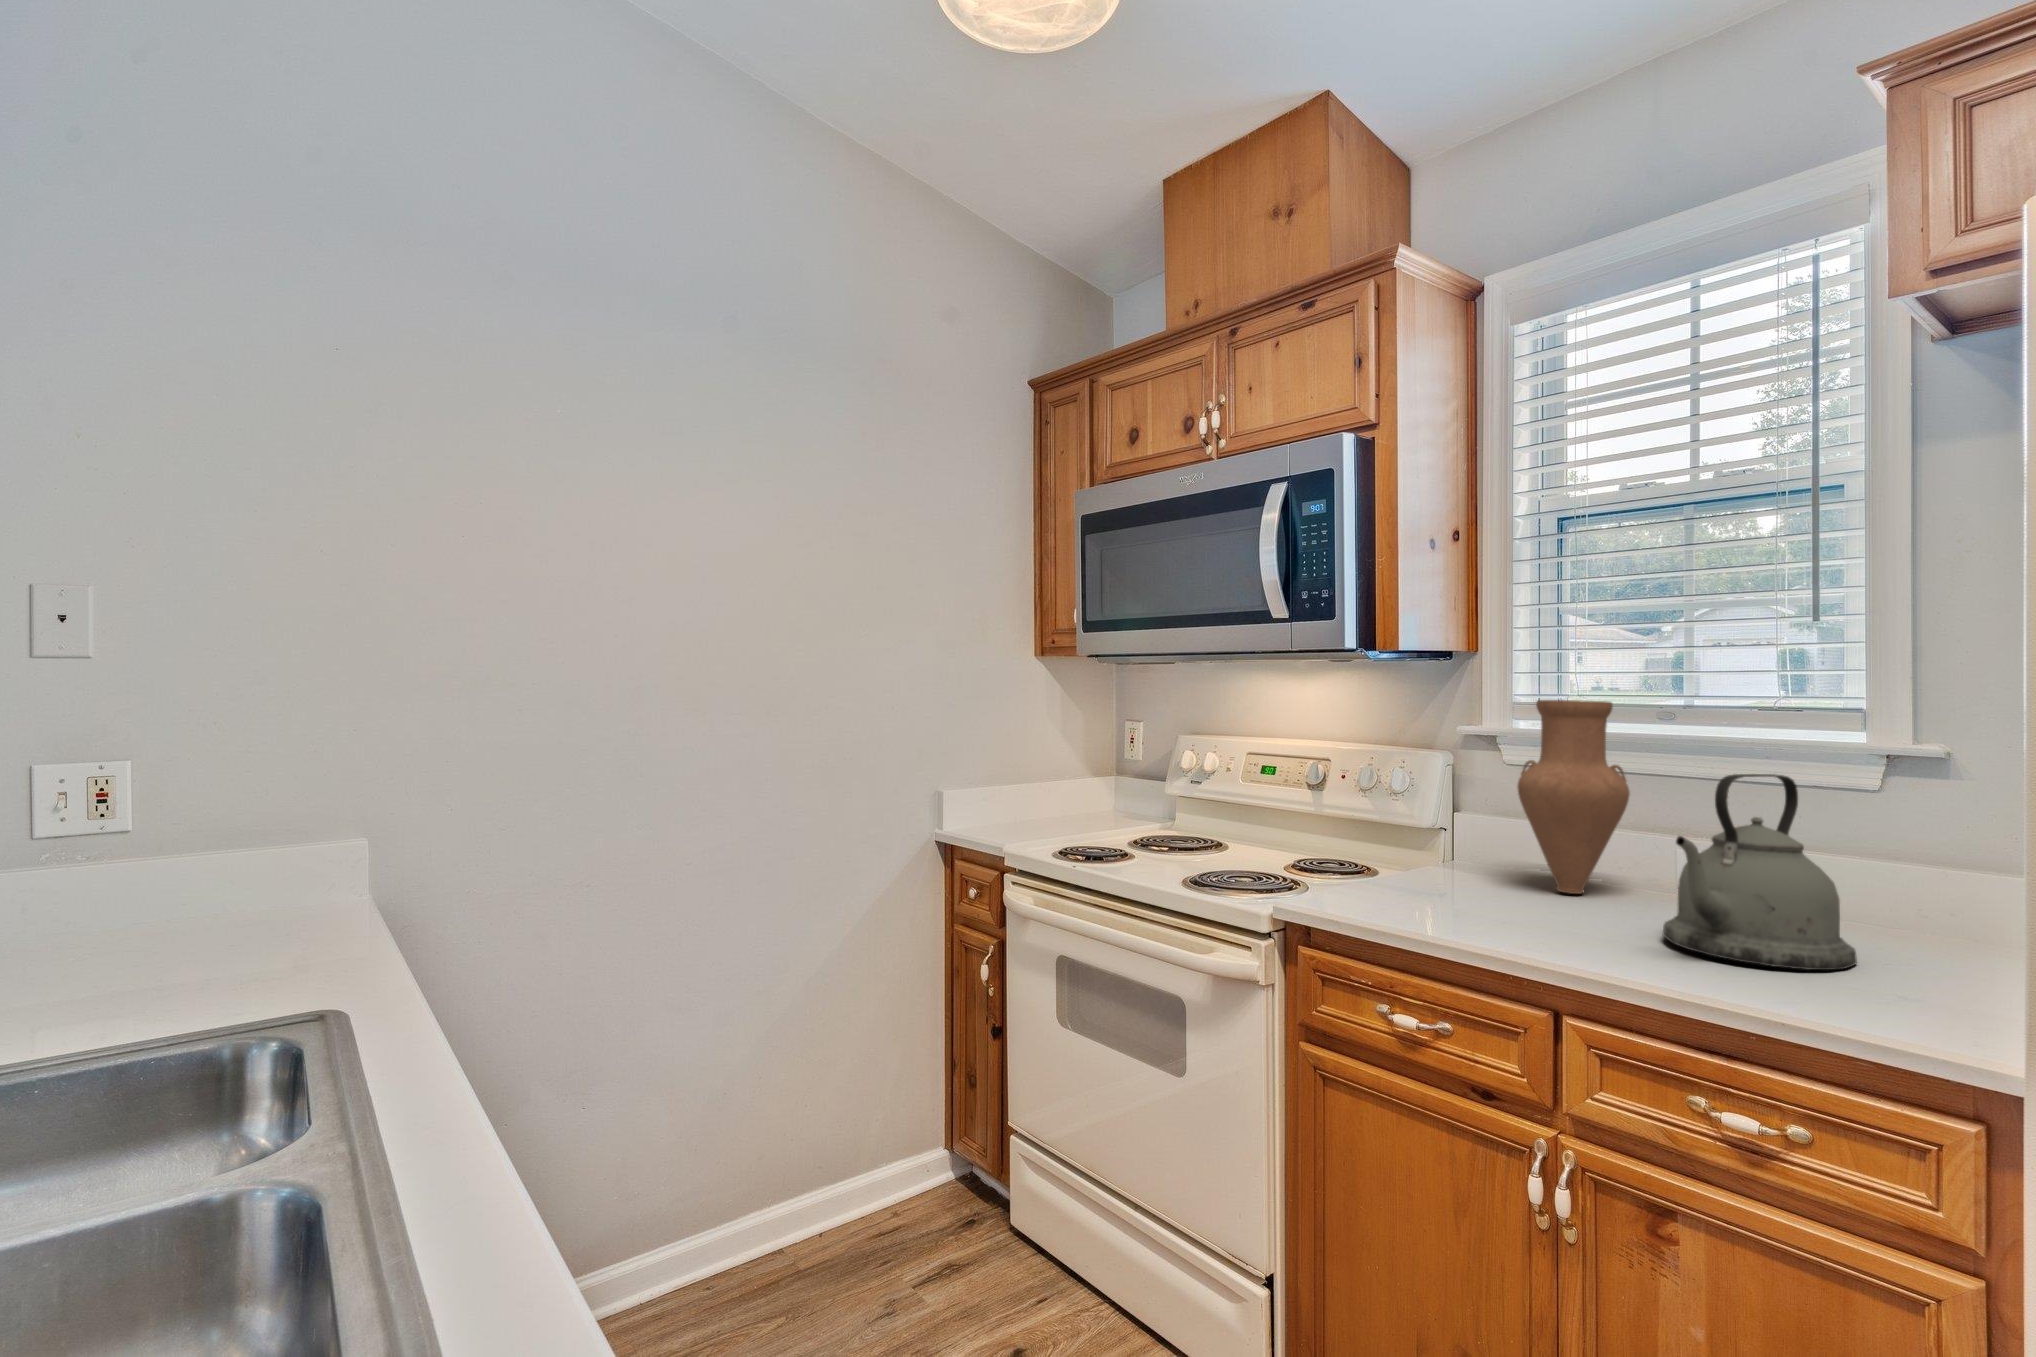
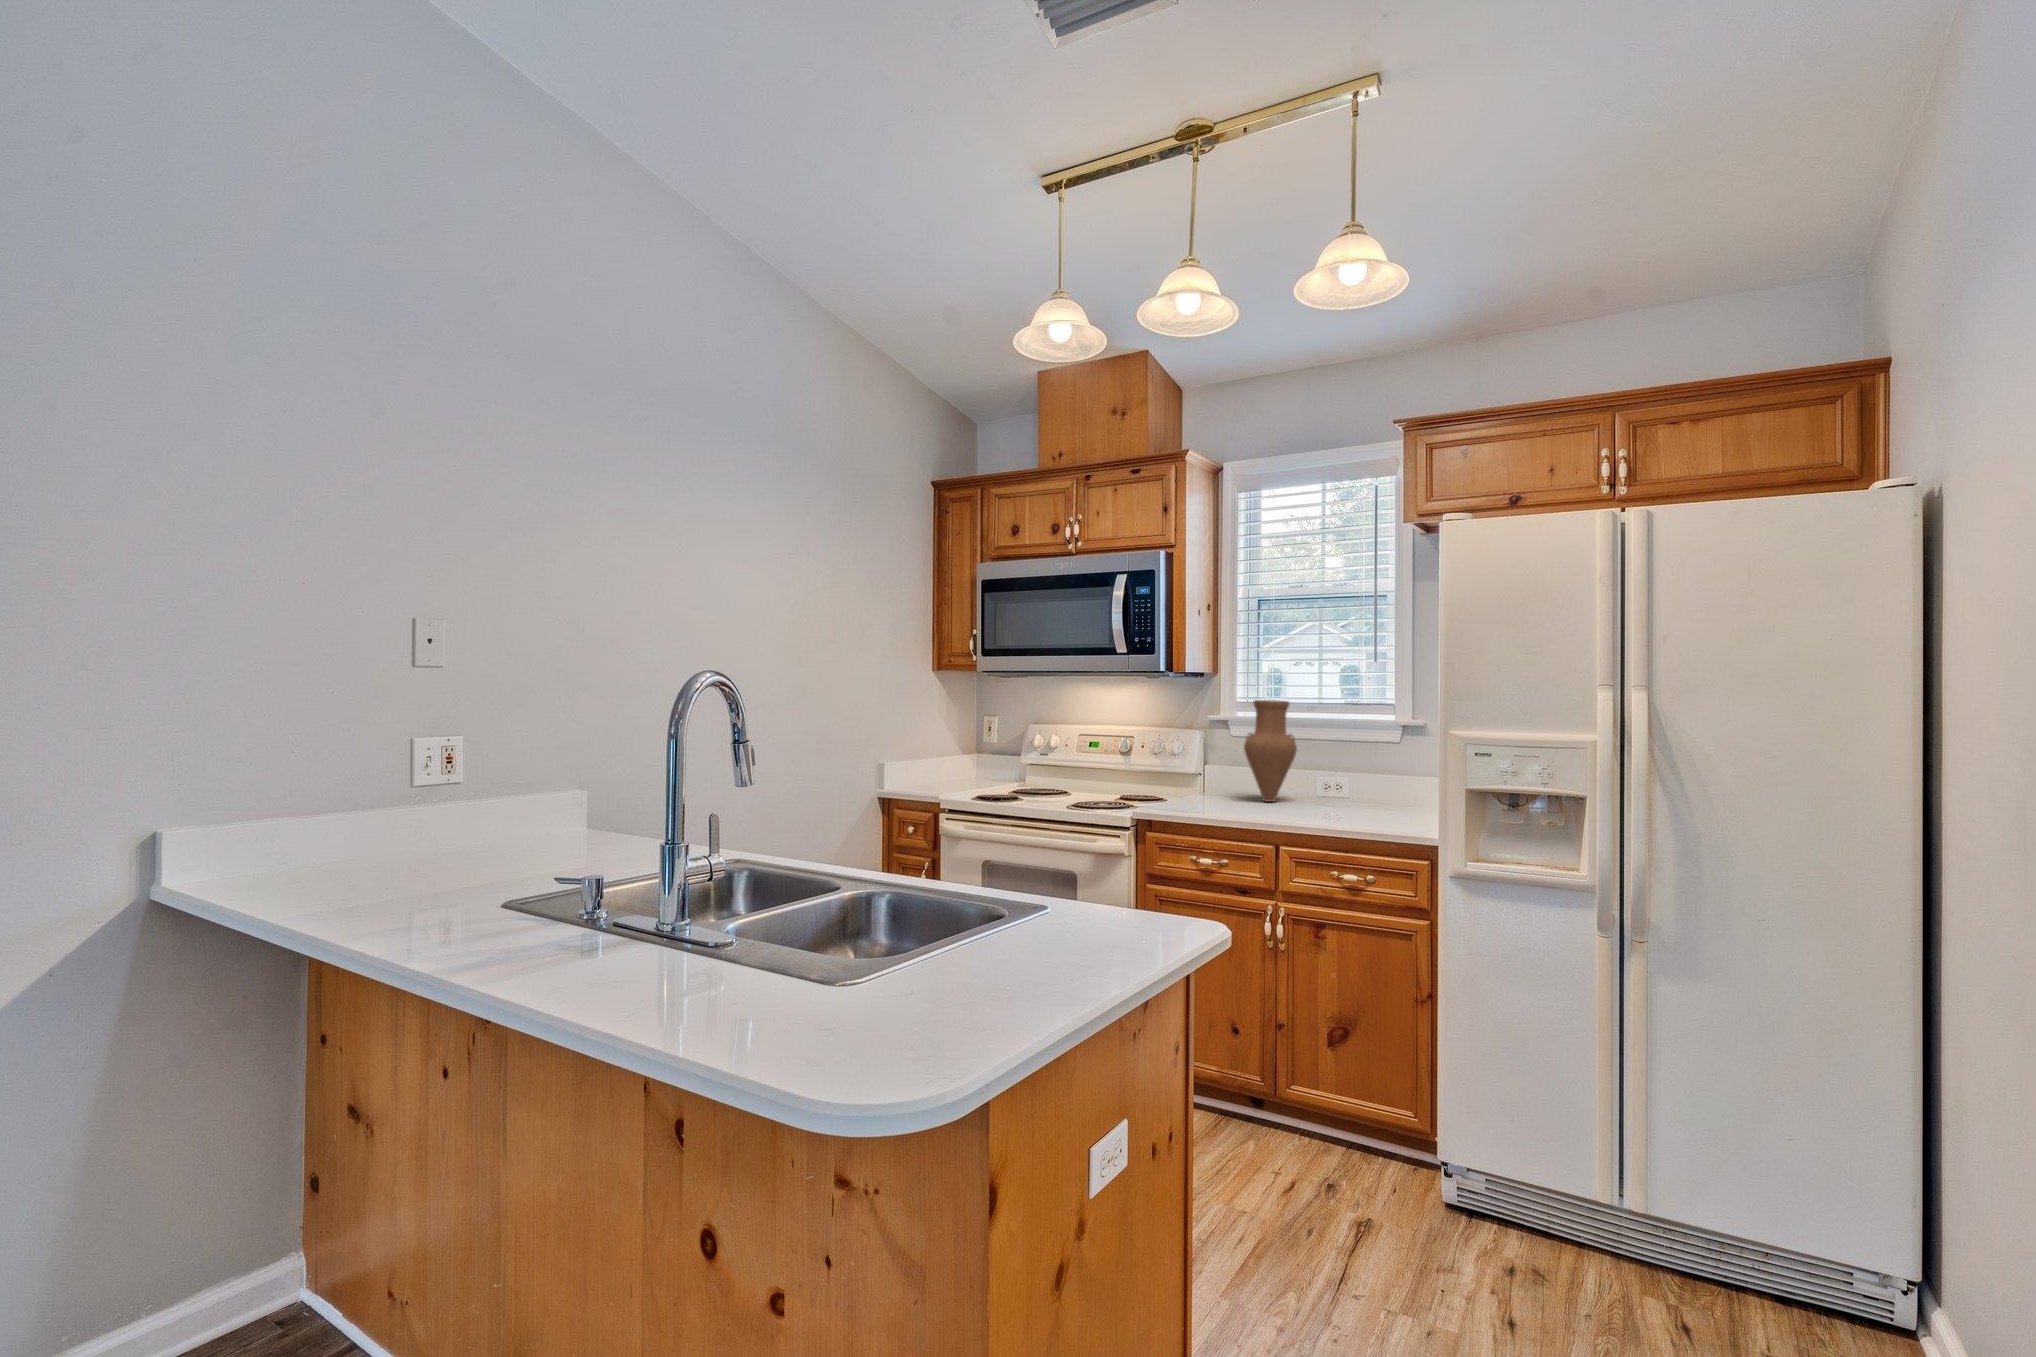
kettle: present [1663,774,1857,970] -> none [1317,734,1391,818]

